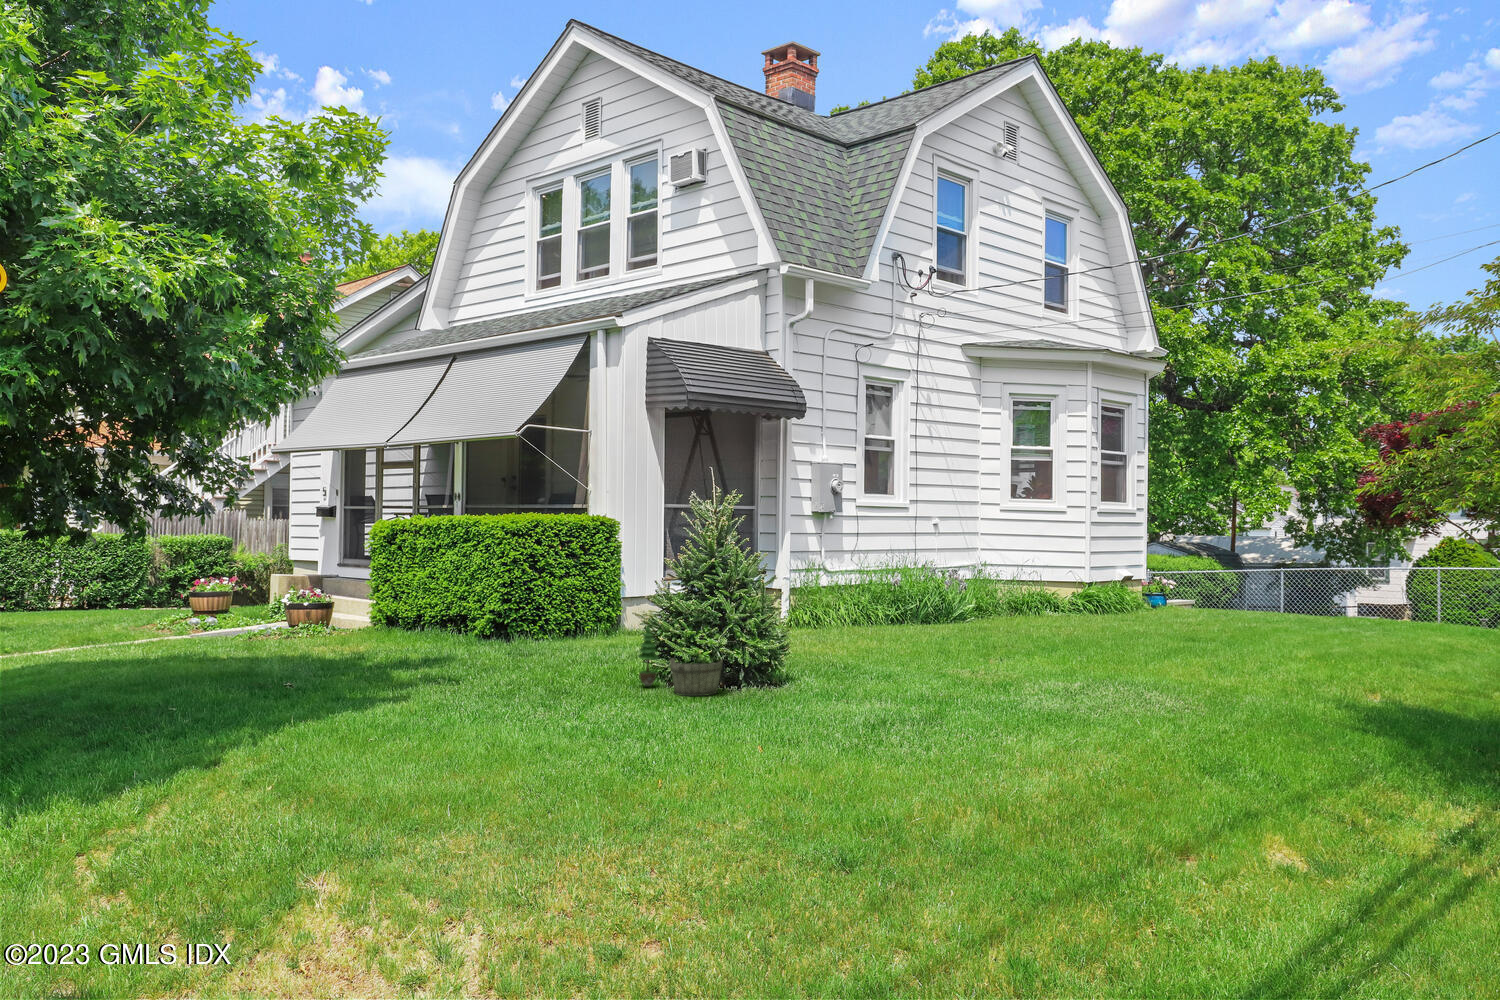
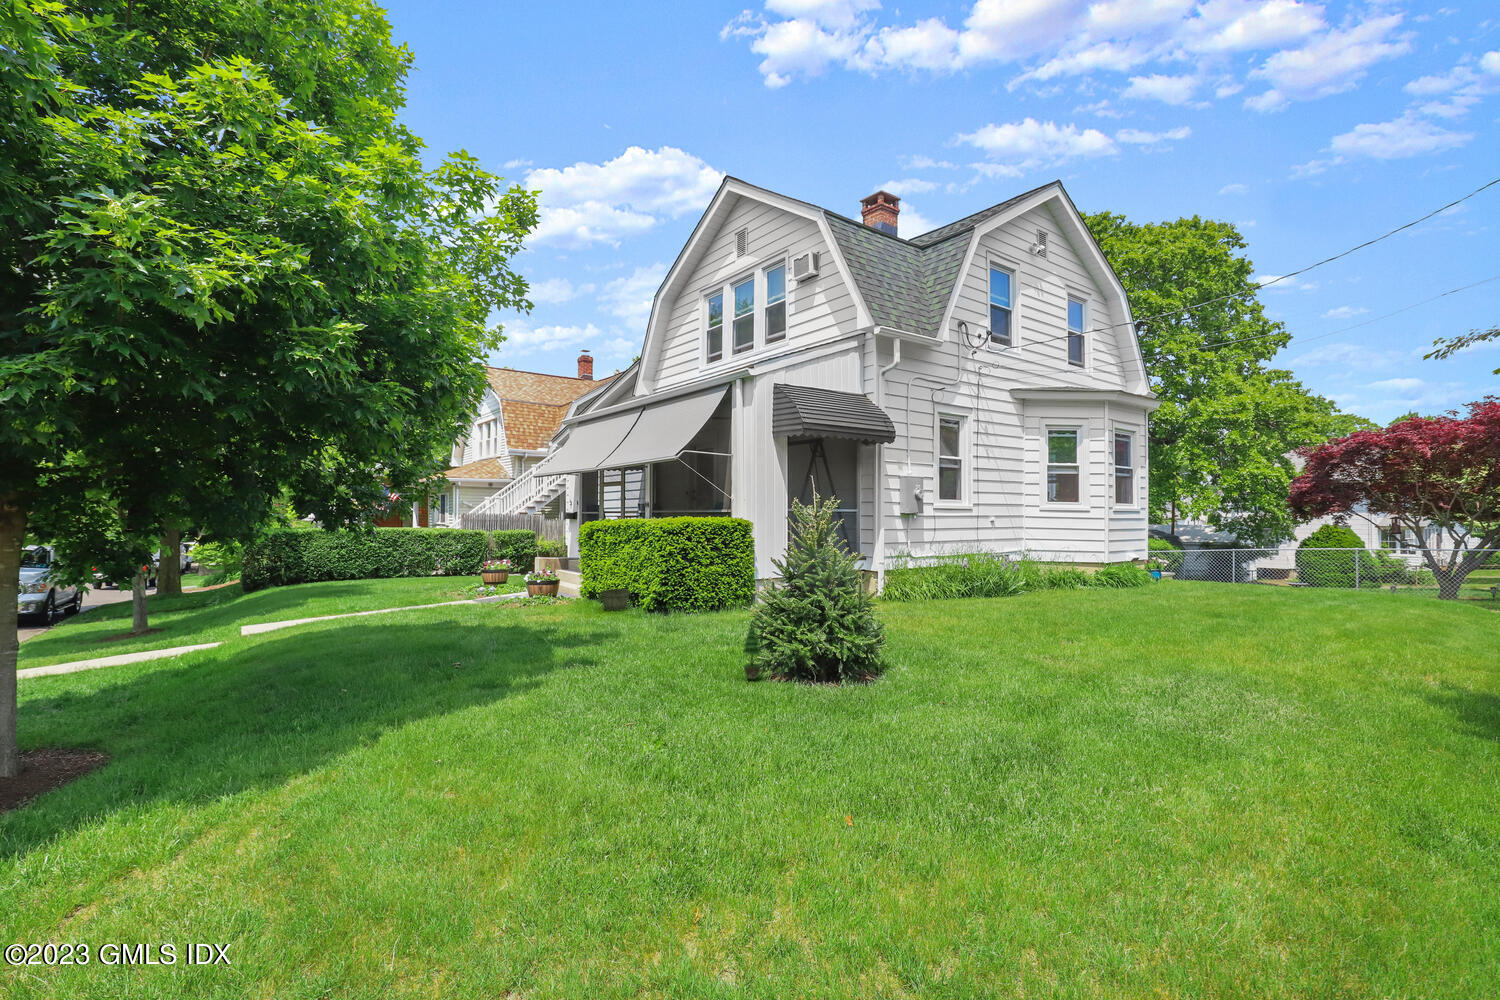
wooden bucket: present [670,658,723,696] -> present [601,588,630,611]

